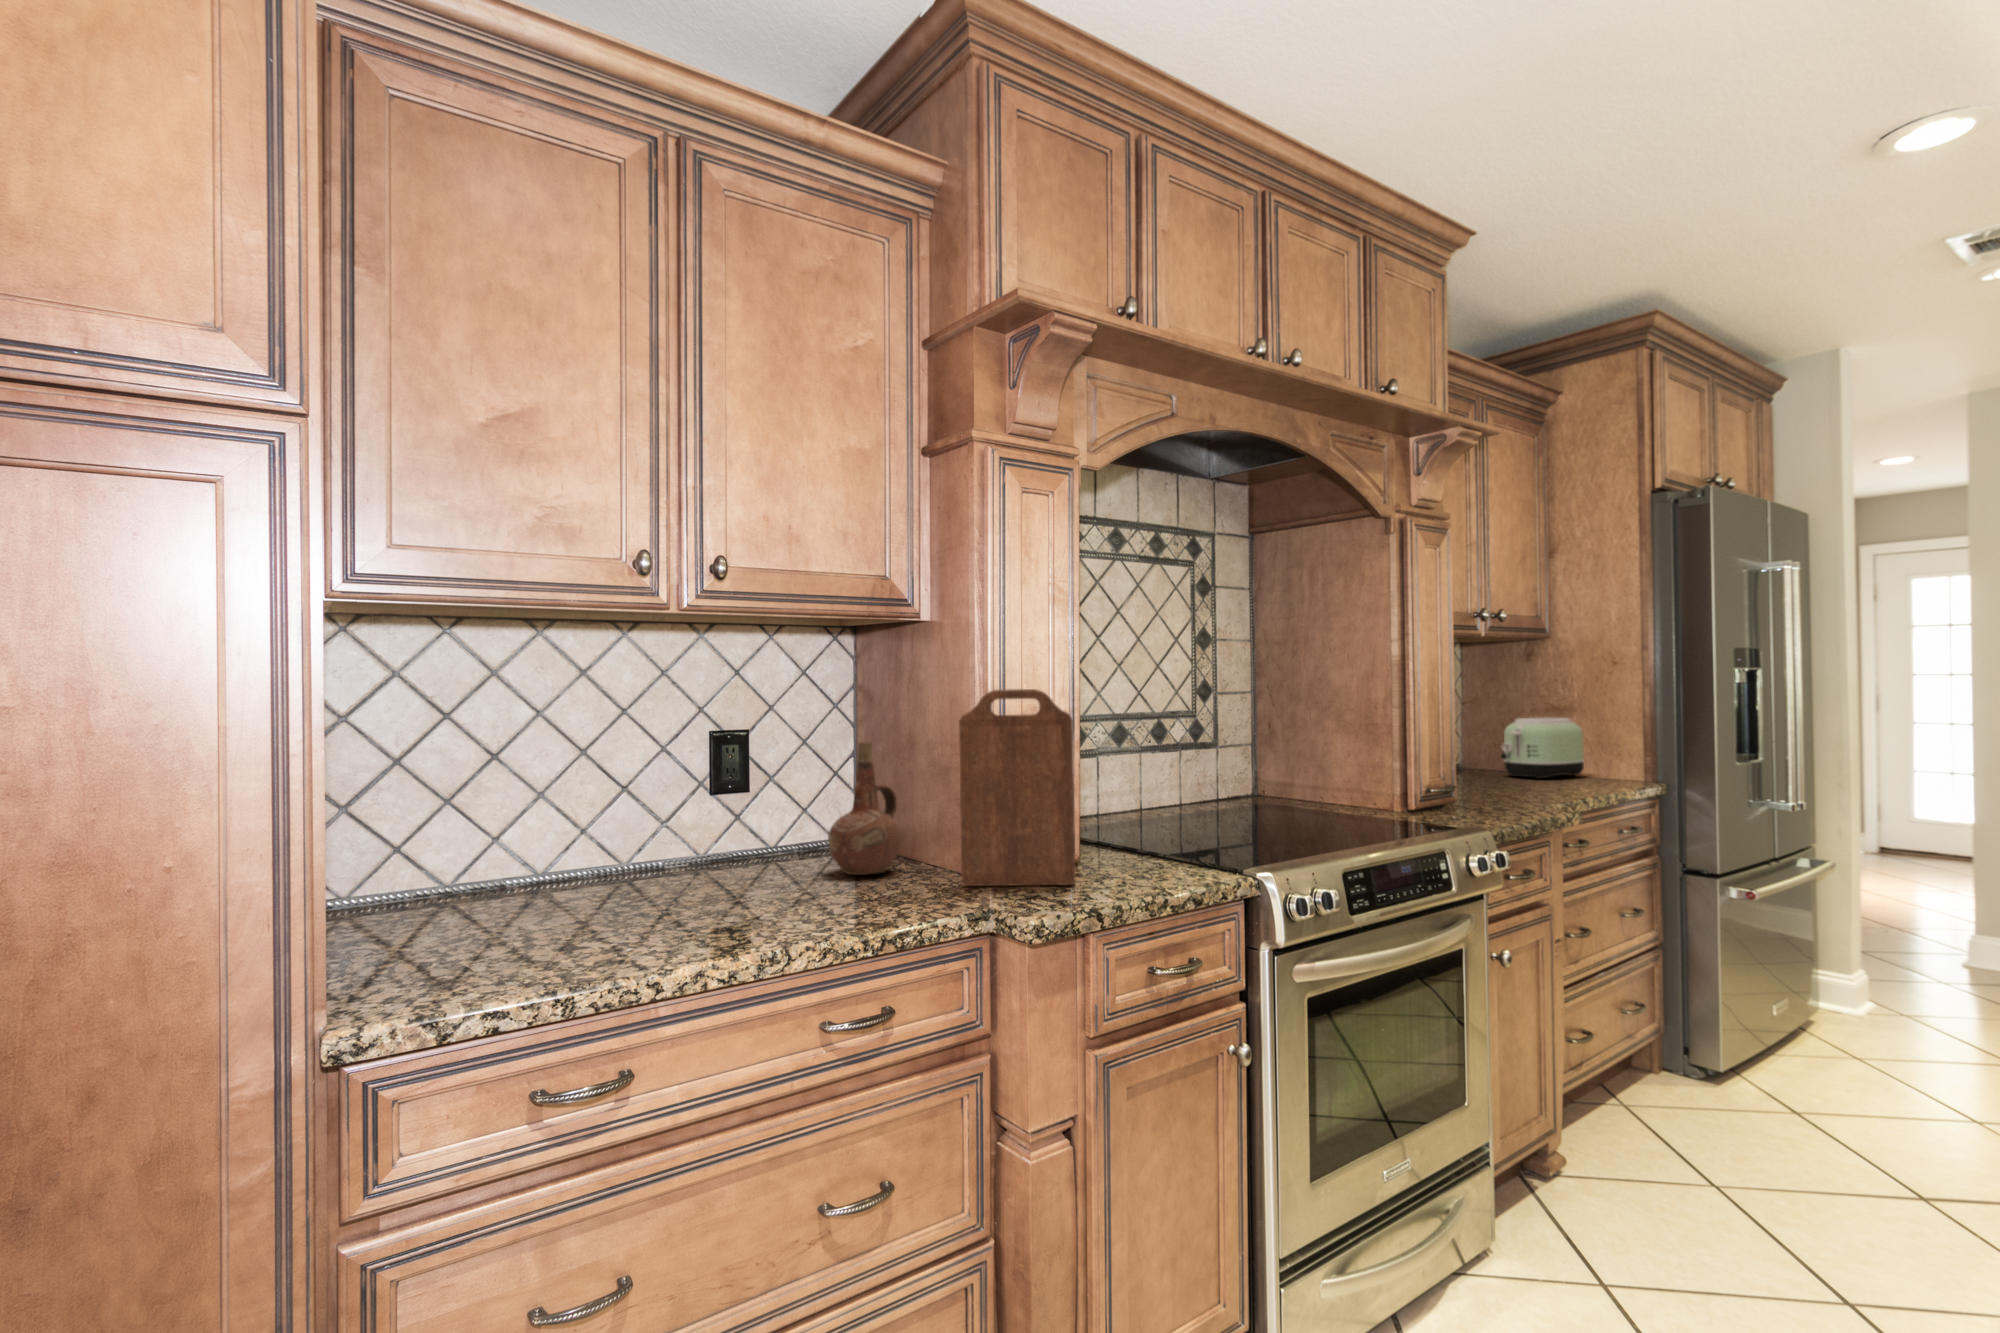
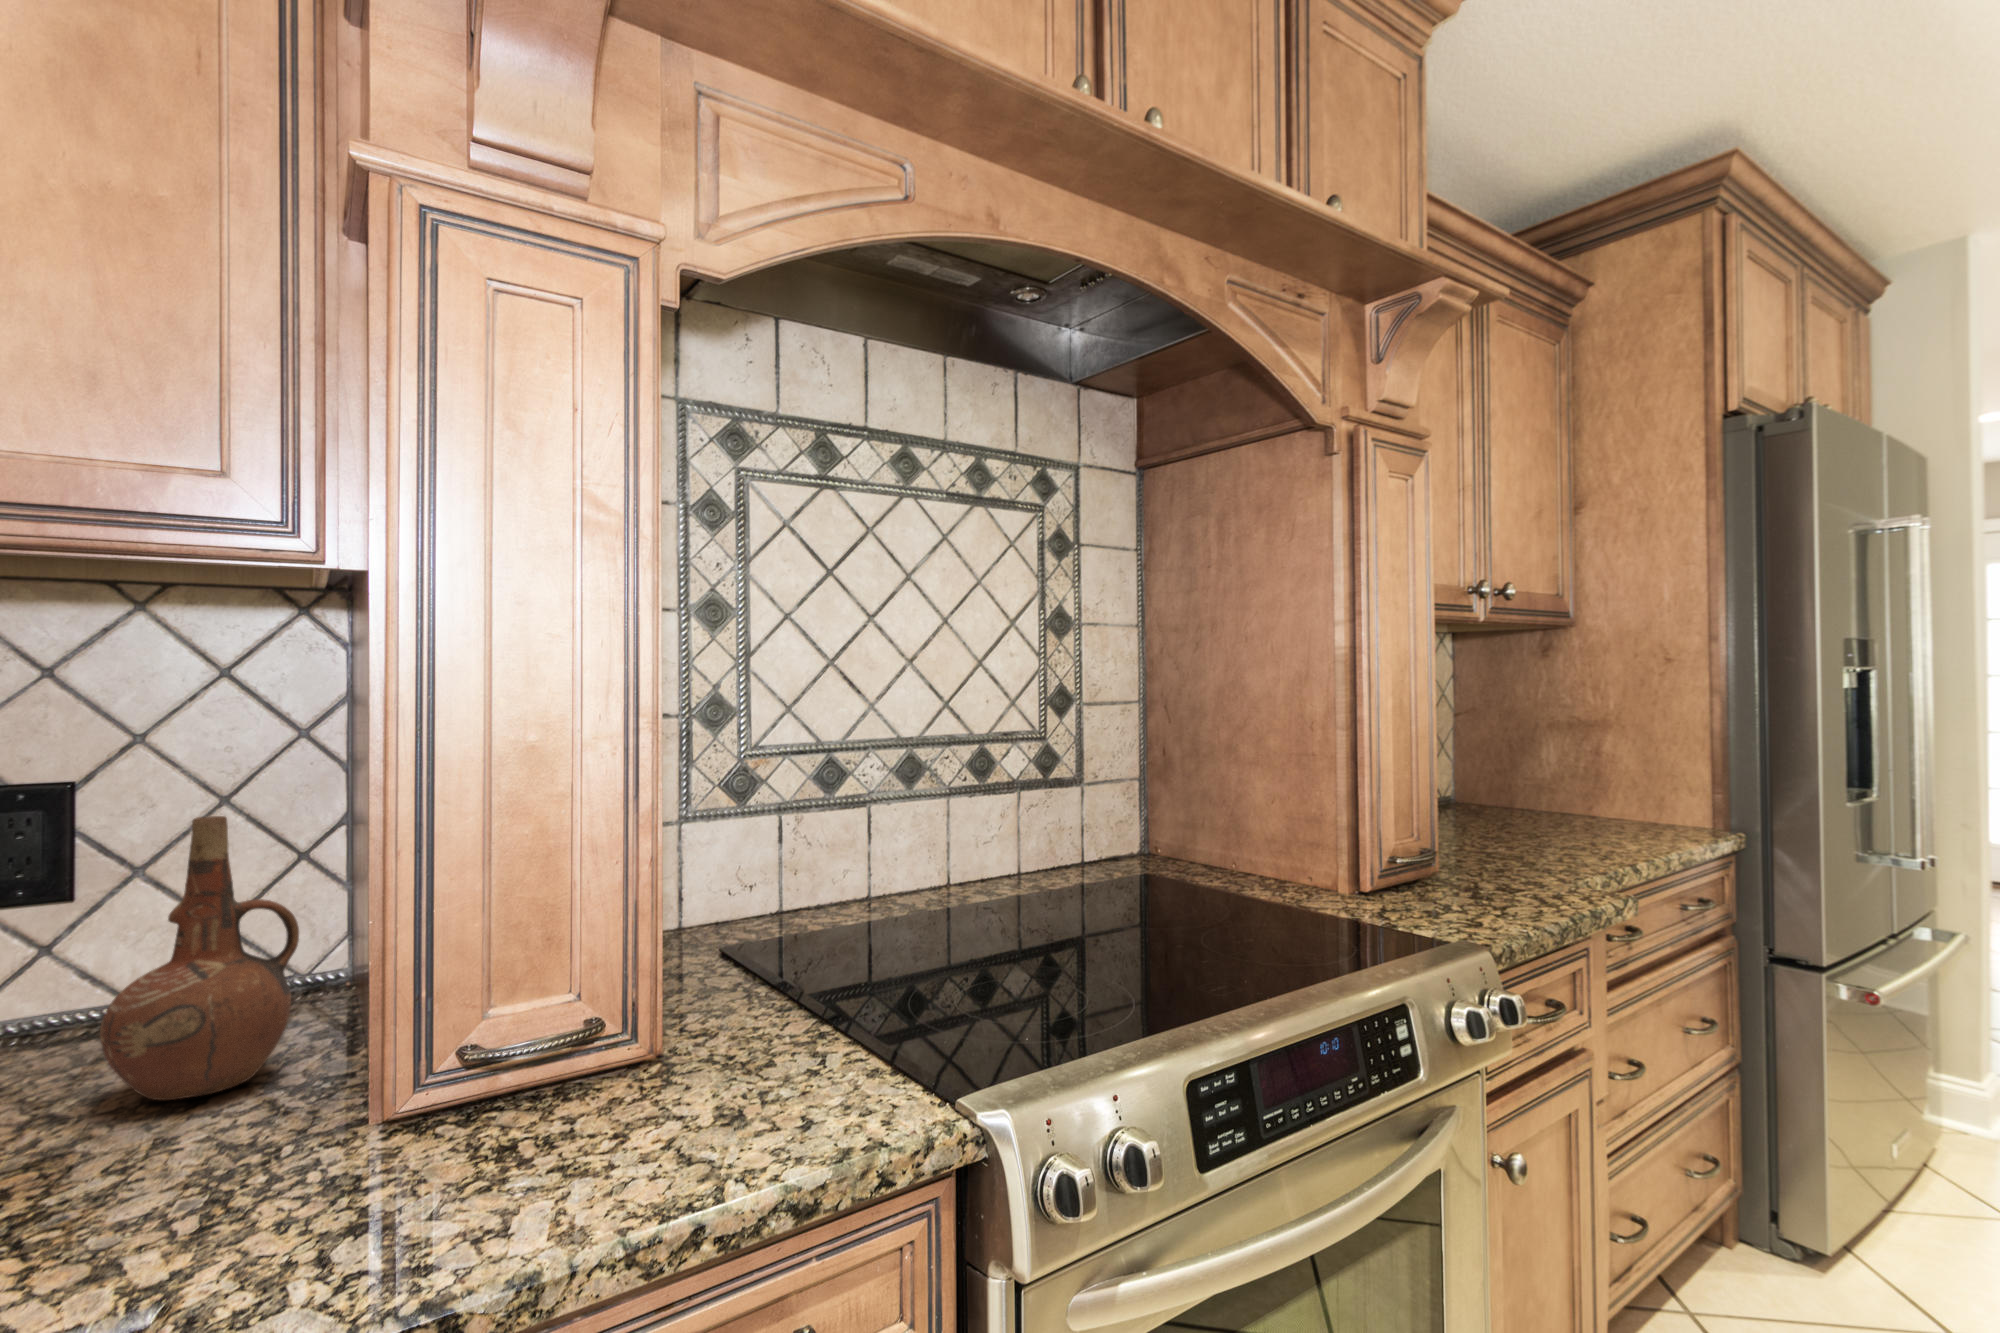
cutting board: present [959,689,1075,886] -> none [297,713,560,1155]
toaster: present [1501,717,1584,779] -> none [1508,736,1627,824]

